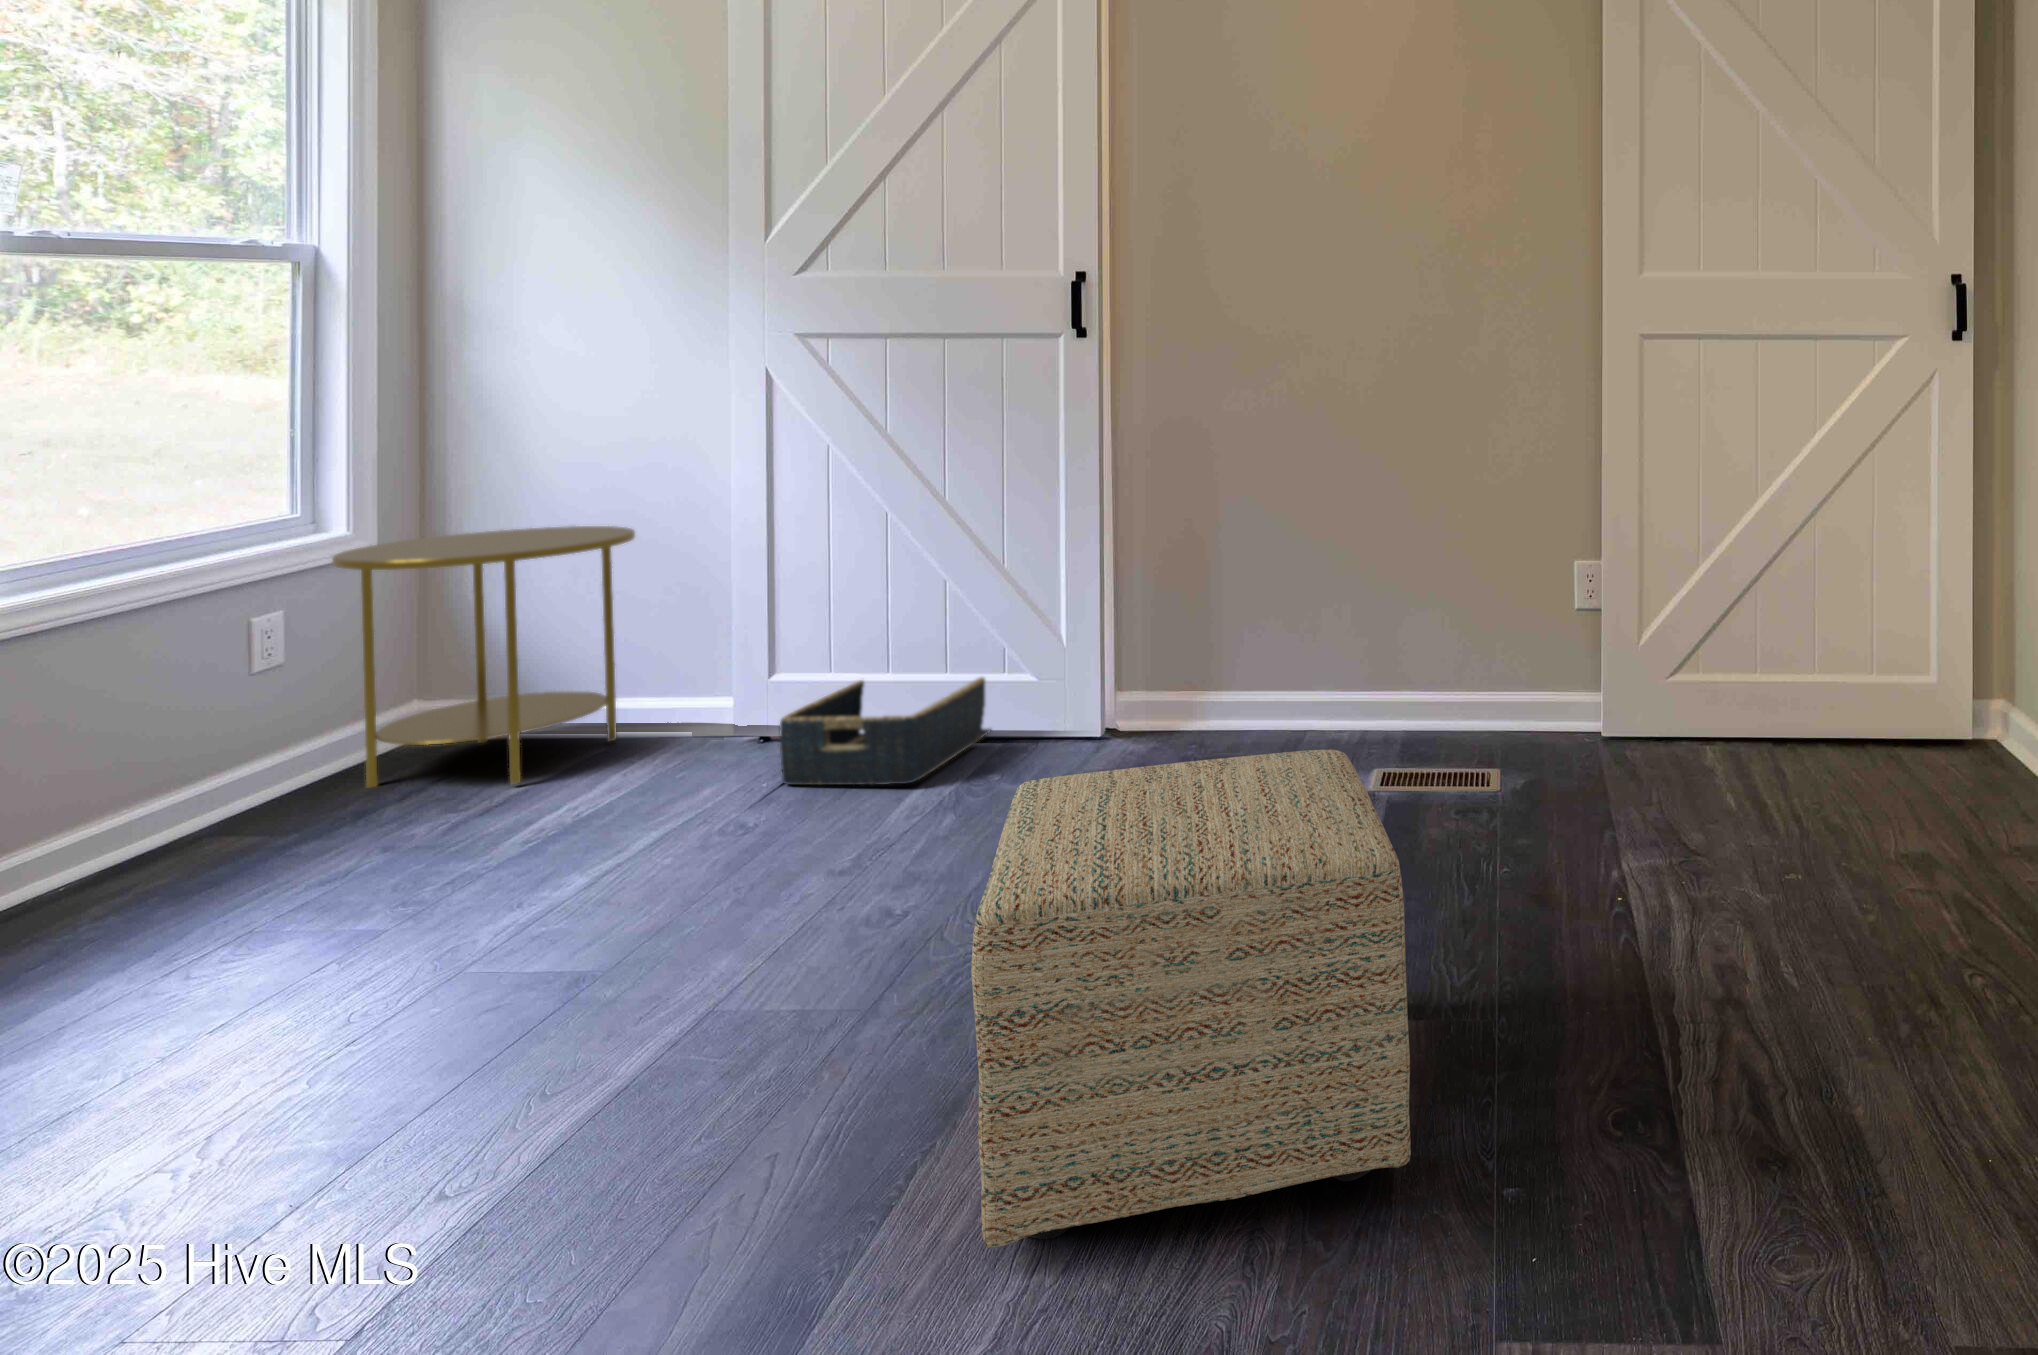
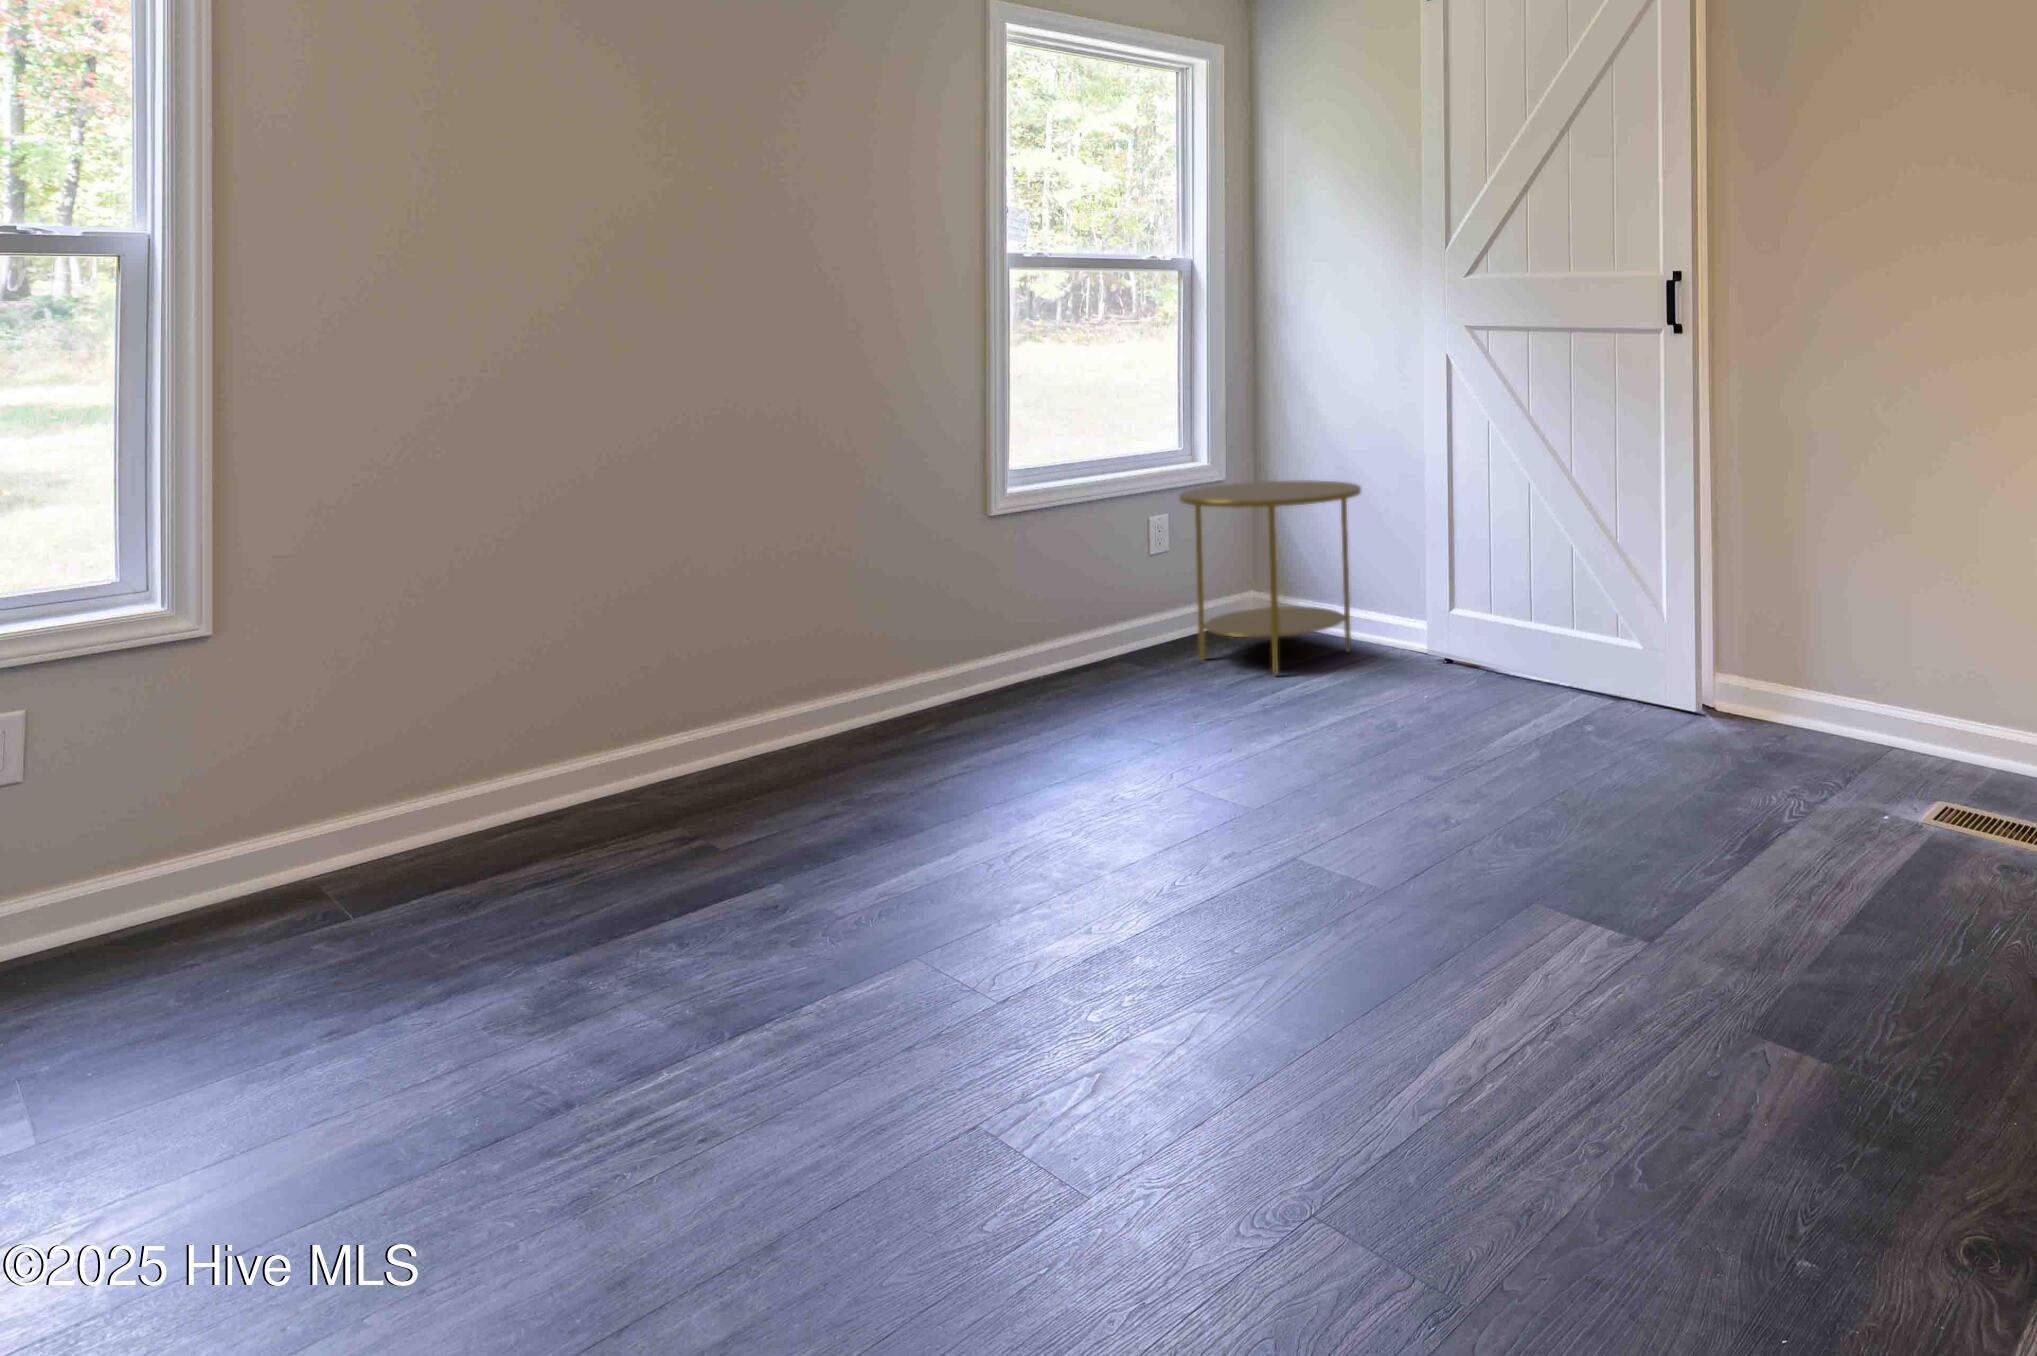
basket: present [779,677,991,785] -> none [1433,627,1609,725]
ottoman: present [971,750,1411,1248] -> none [1335,739,1751,1165]

